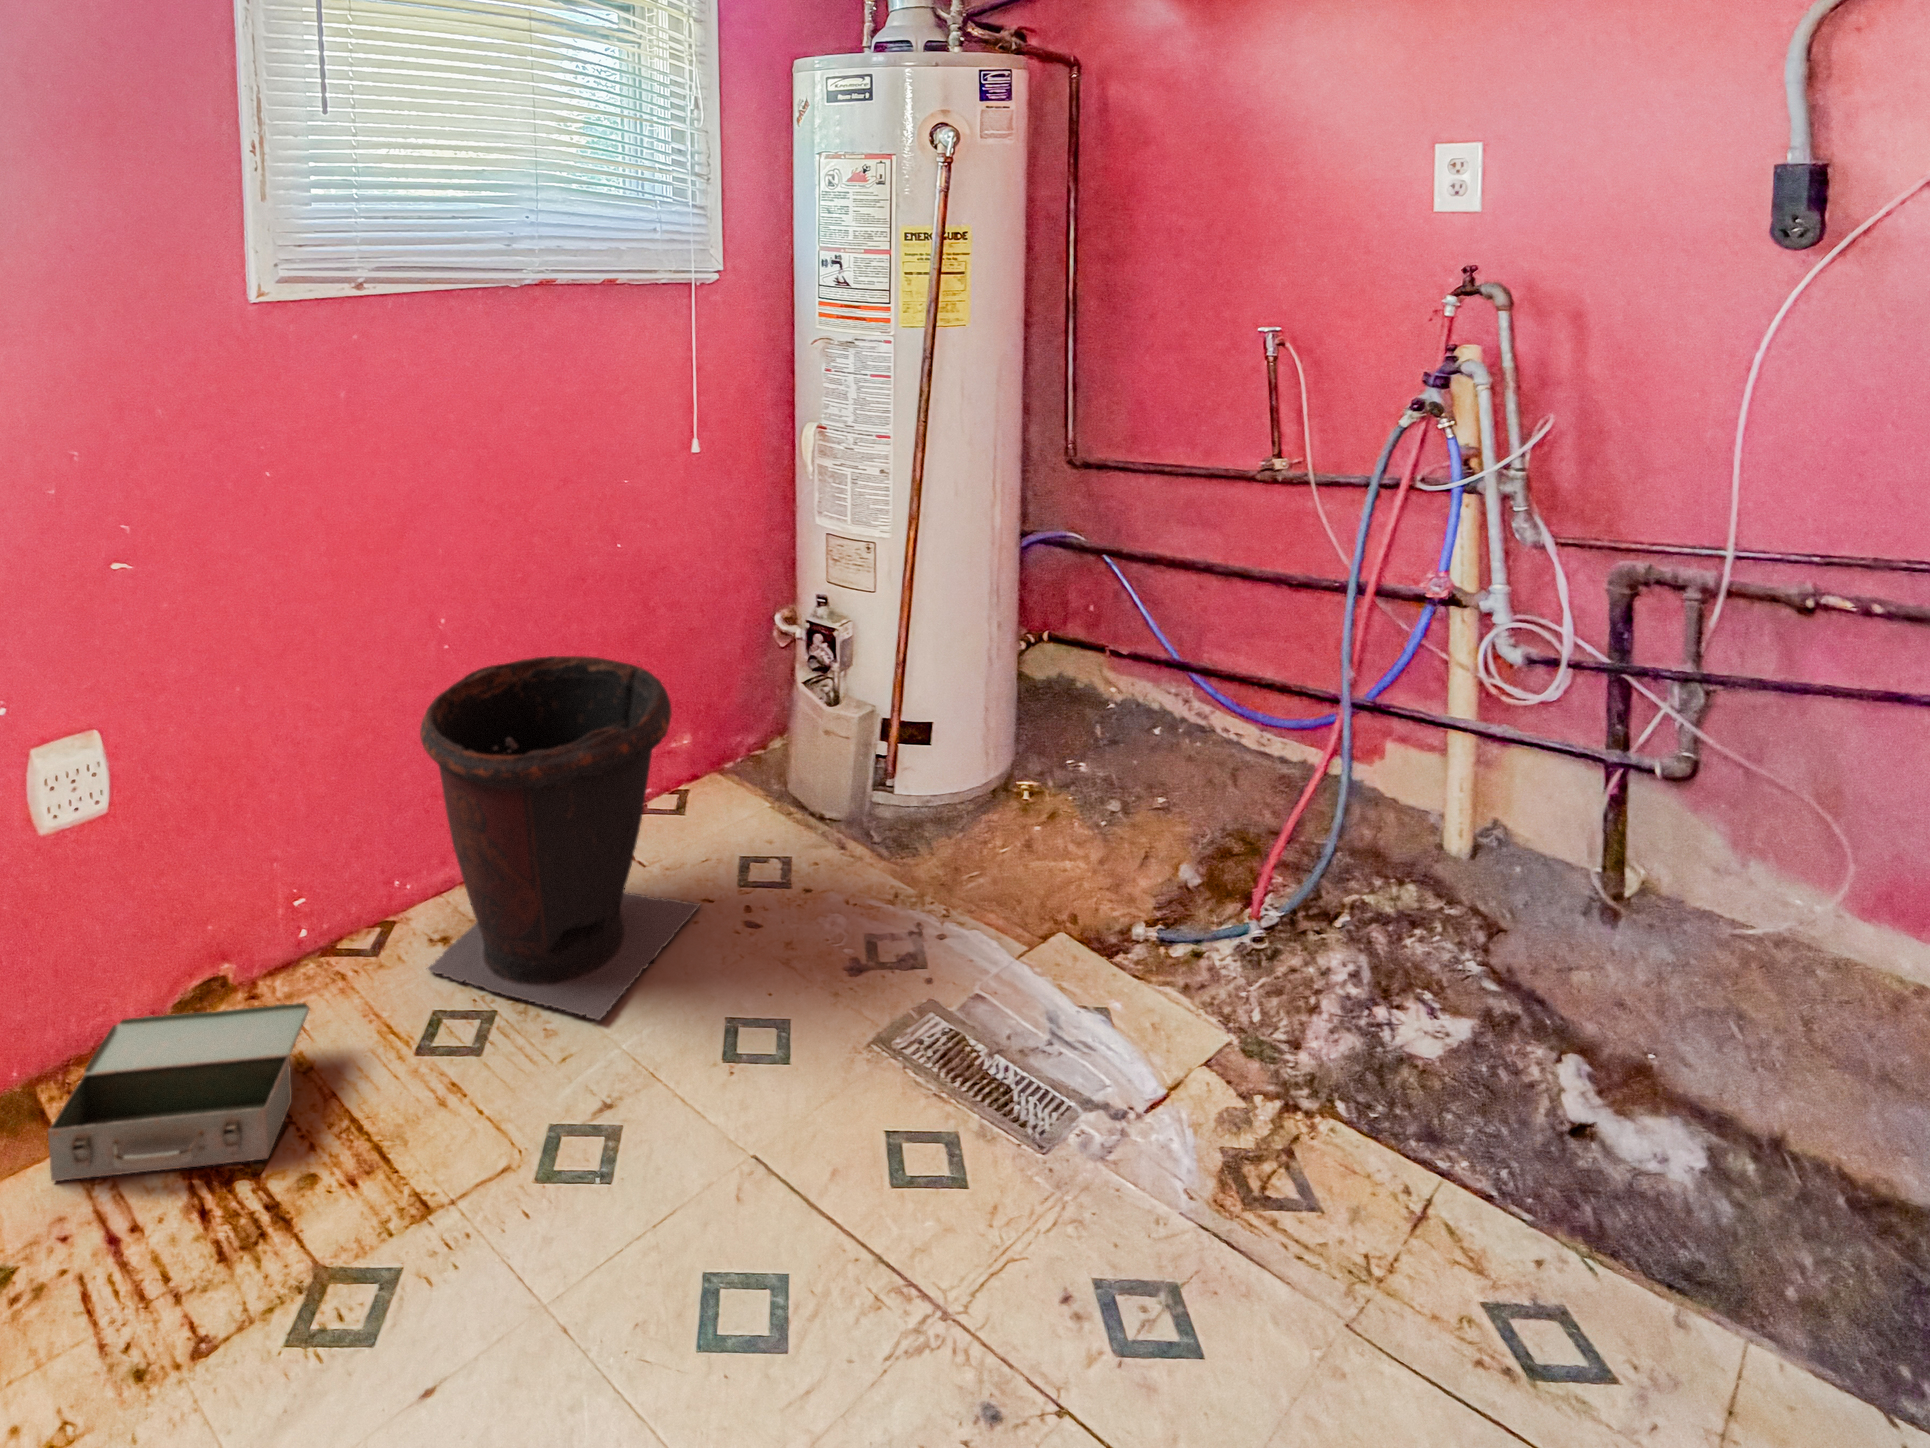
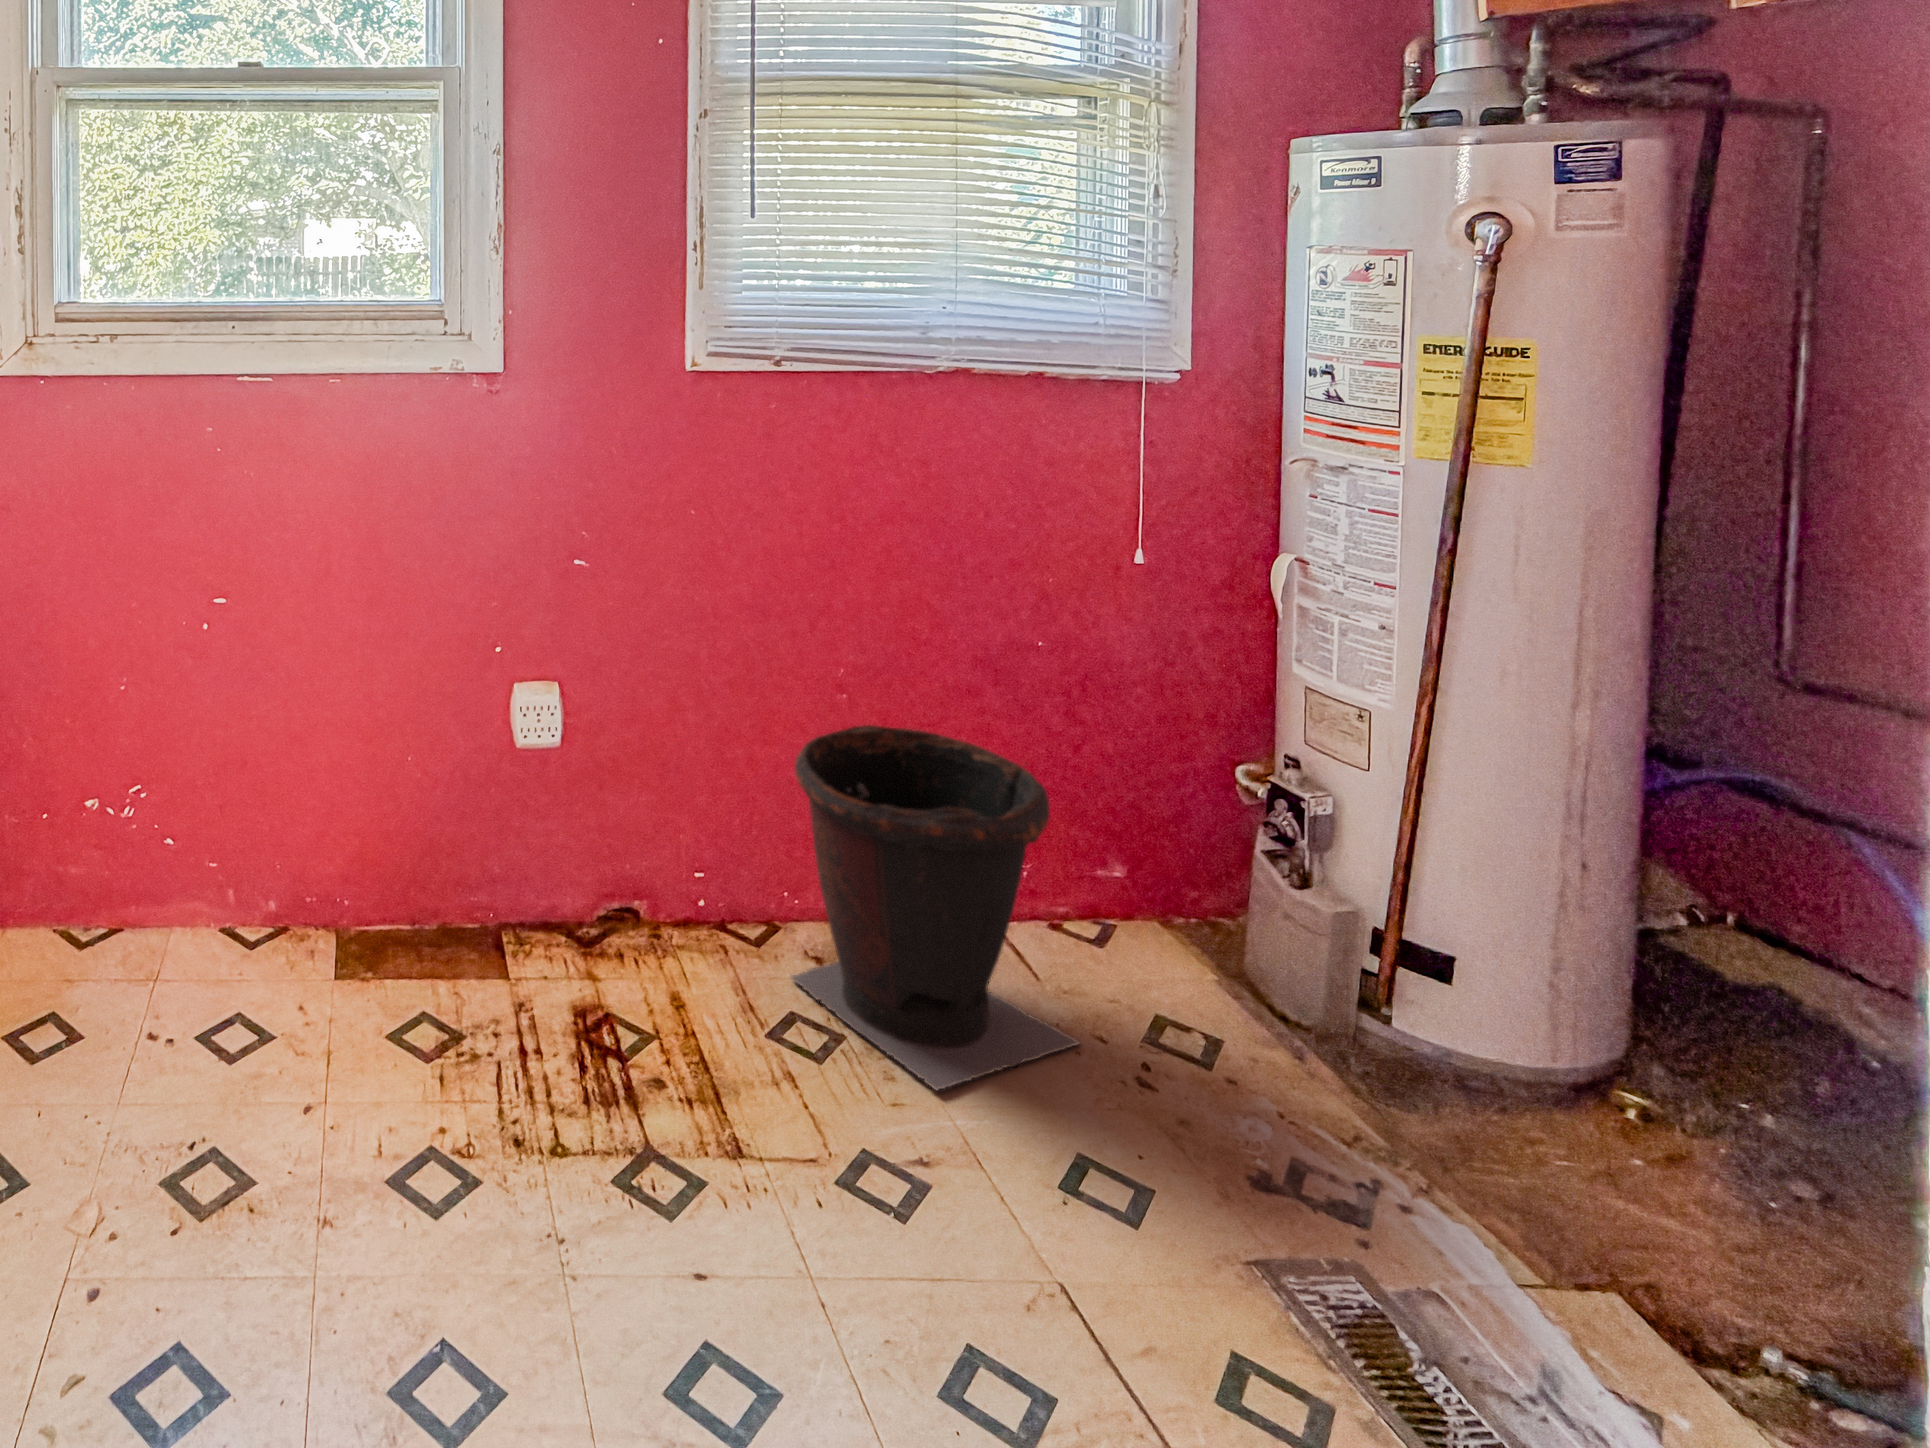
toolbox: present [48,1003,310,1181] -> none [500,904,685,1051]

